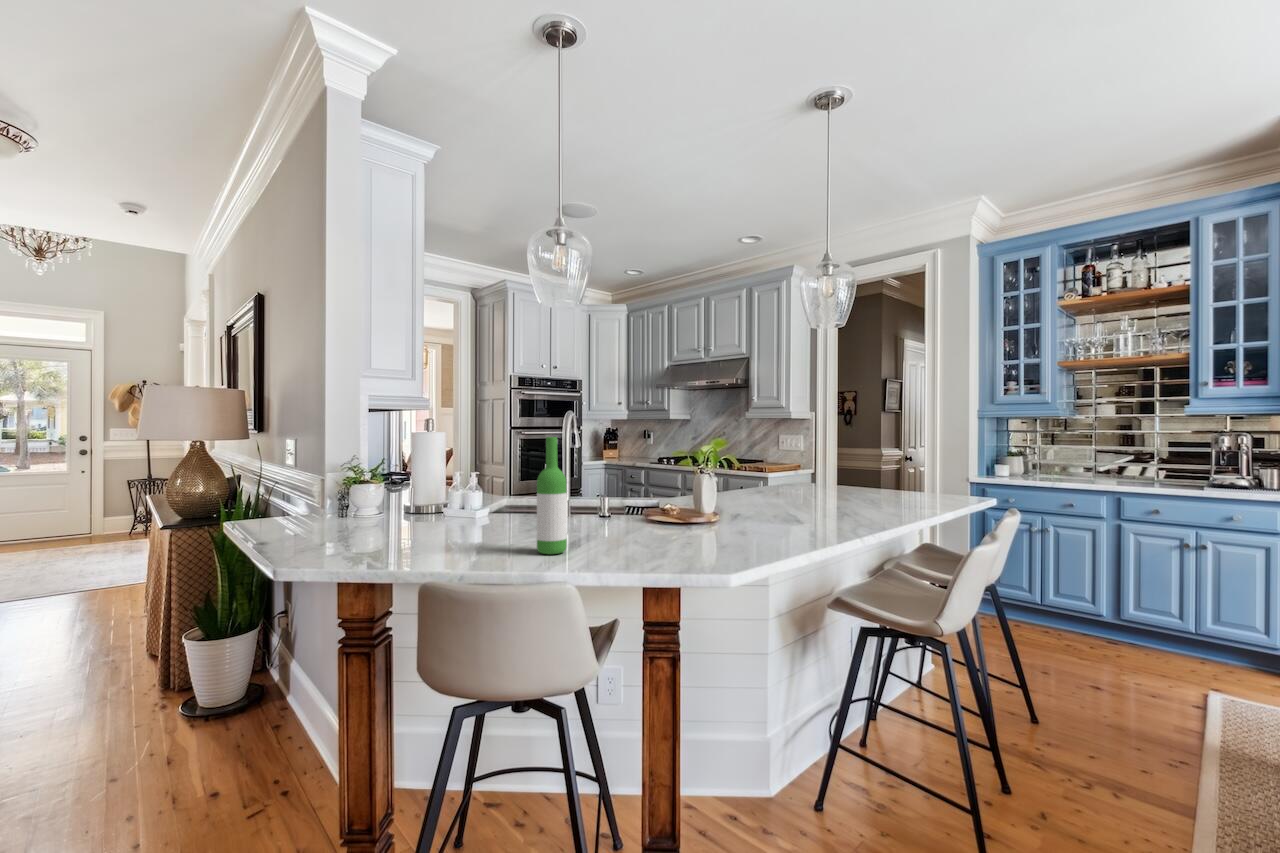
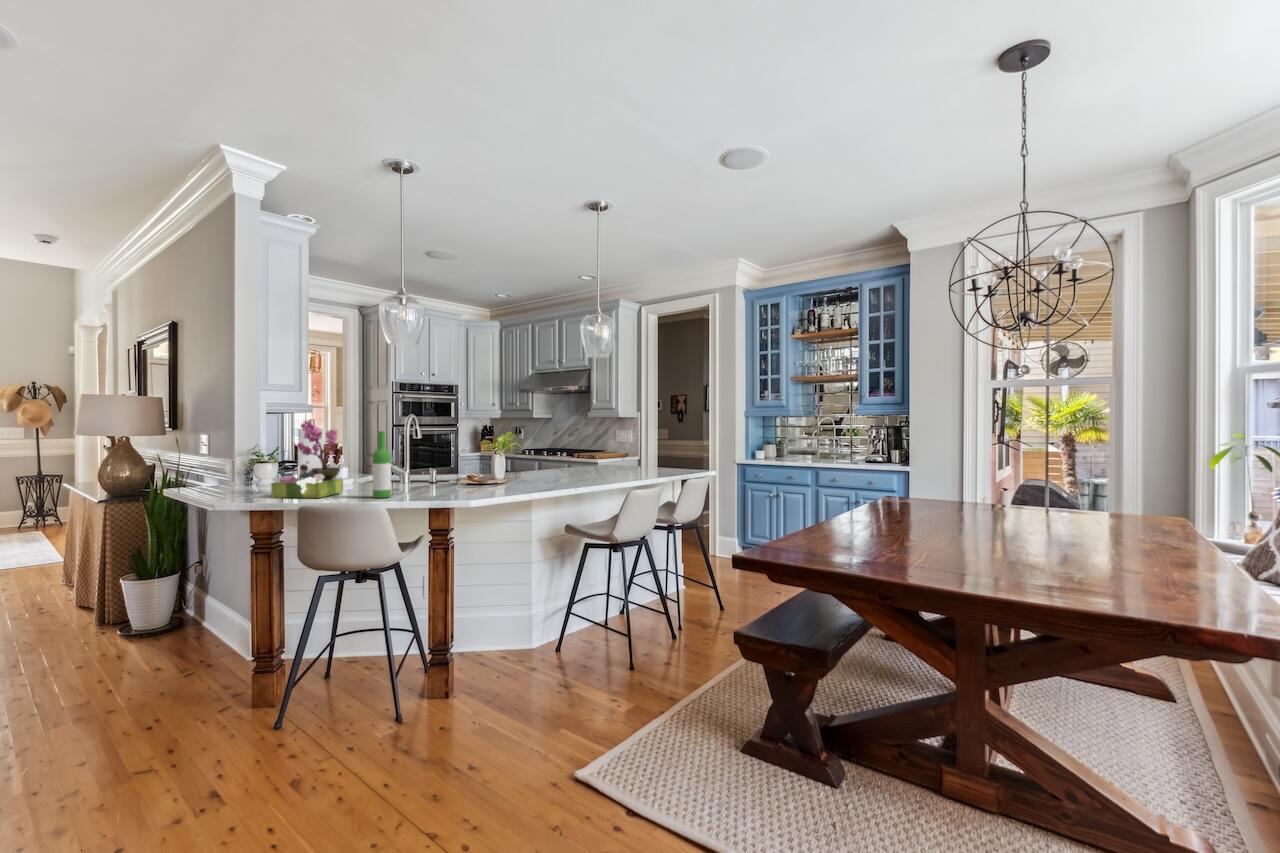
flower arrangement: none [372,416,483,554] -> present [271,421,343,498]

